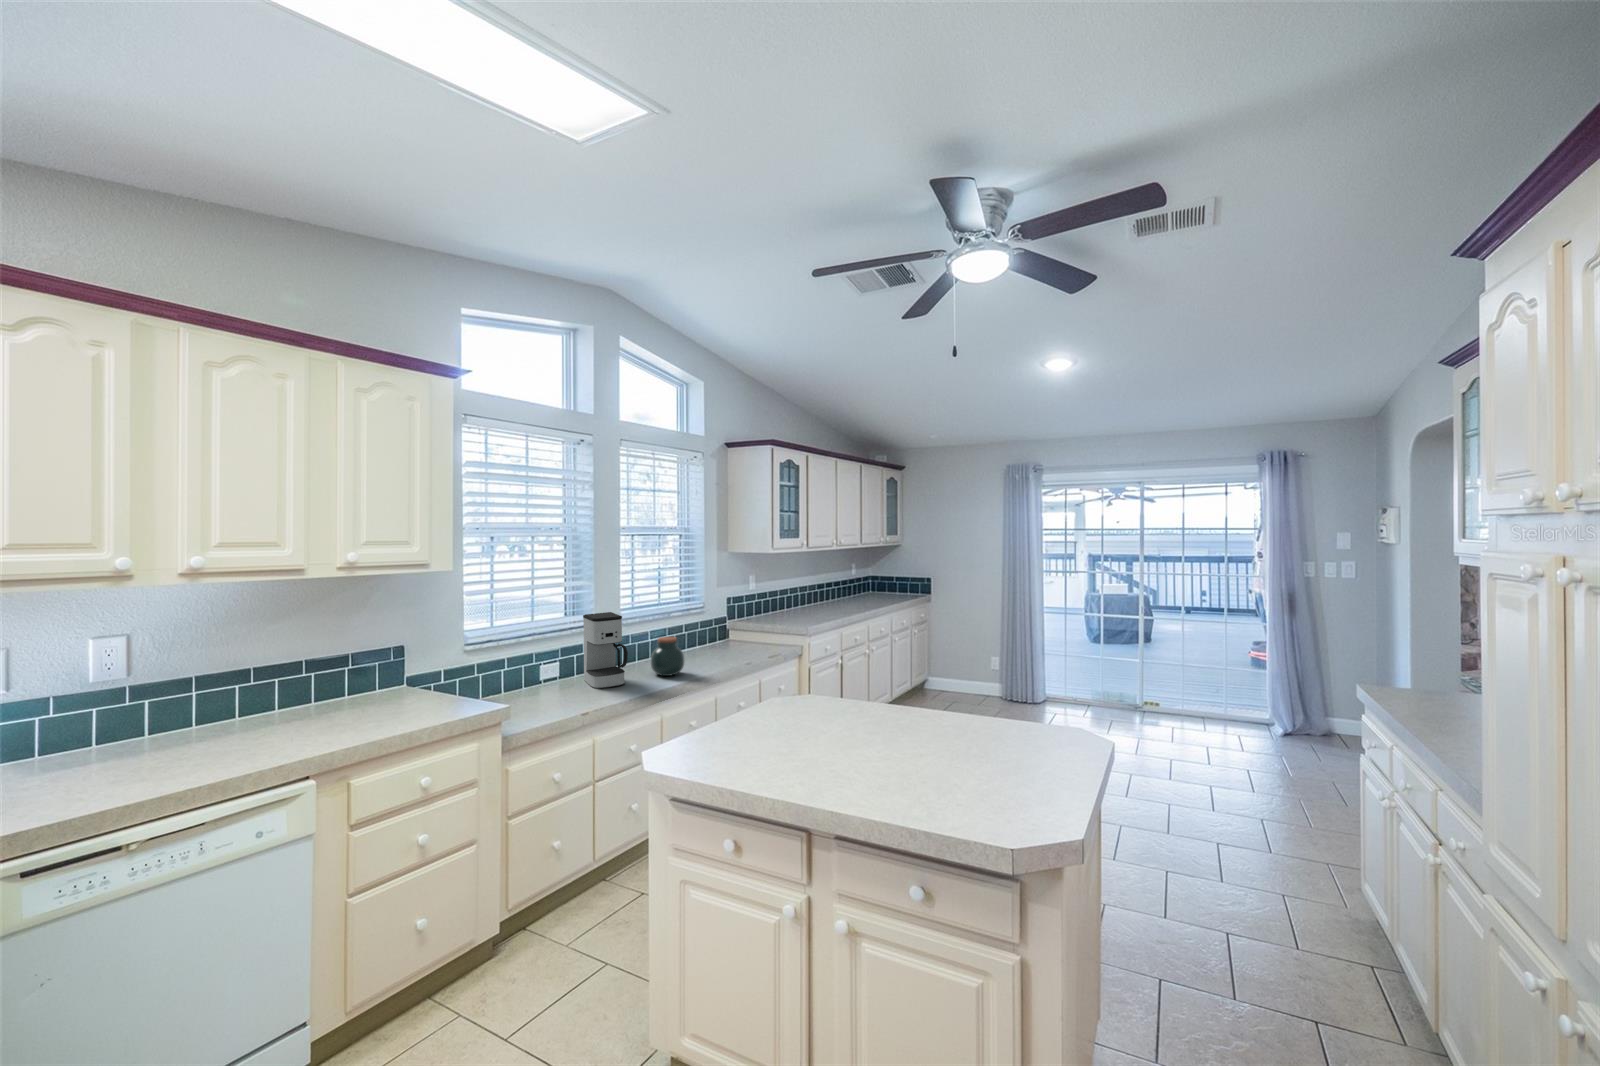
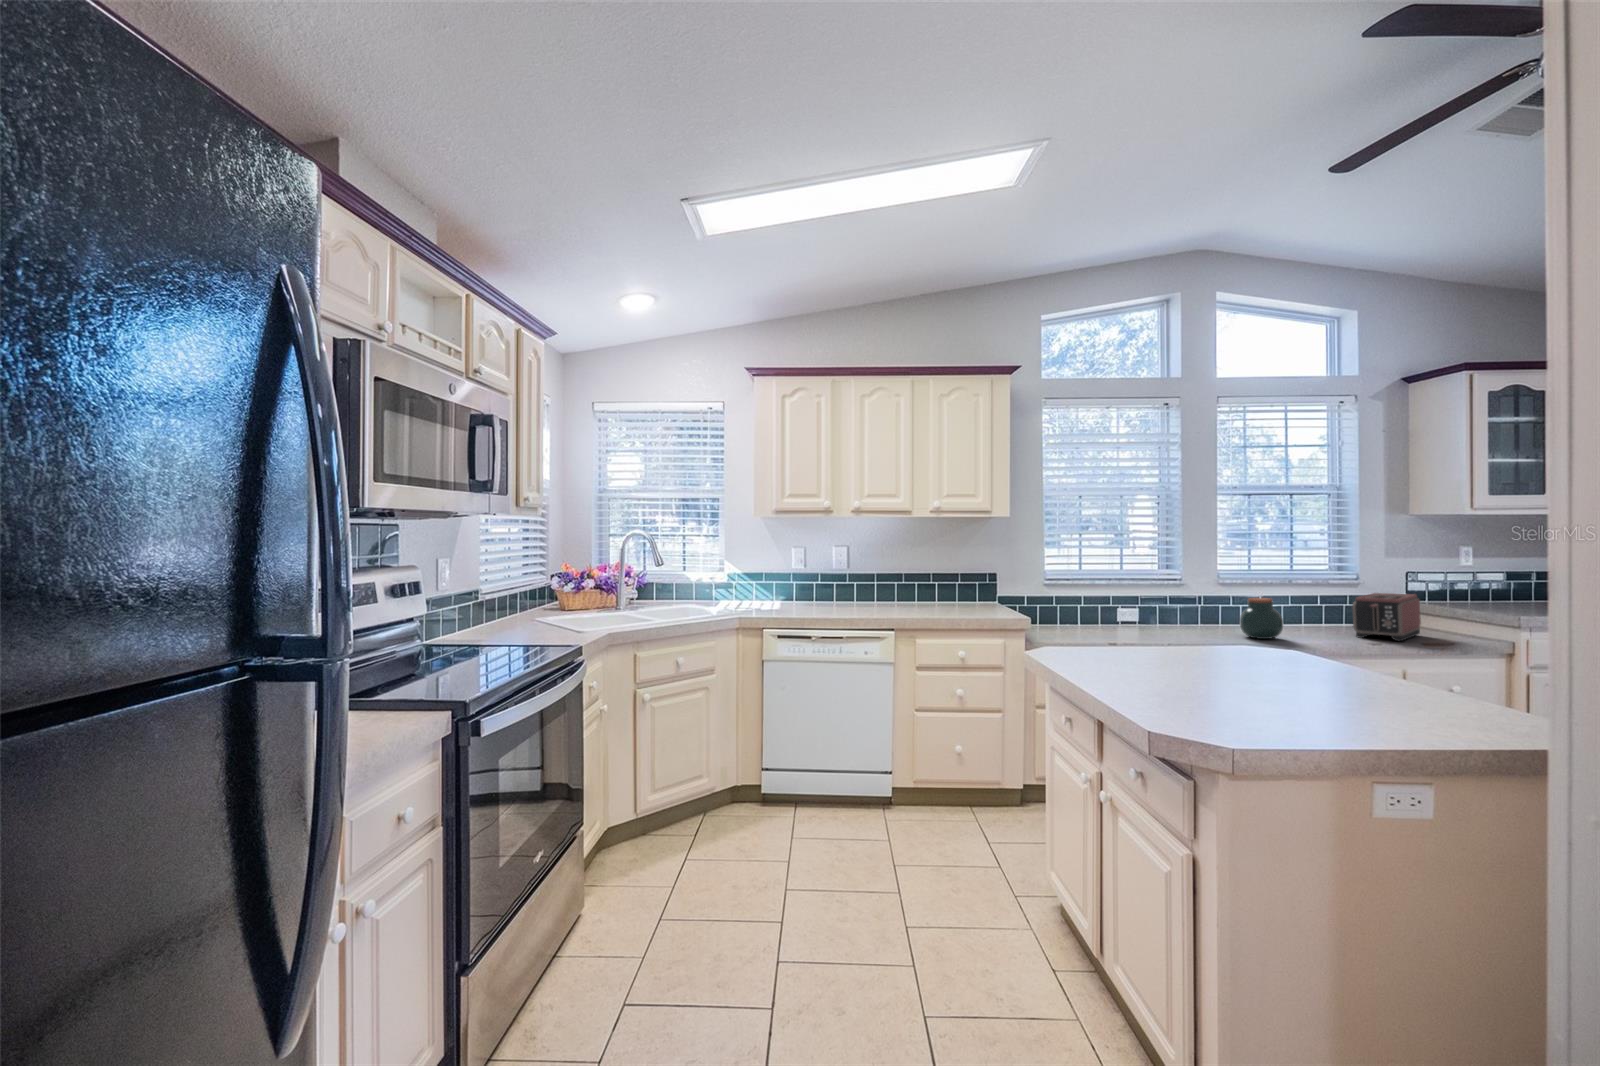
coffee maker: present [583,612,628,689] -> none [1161,566,1205,637]
toaster: none [714,618,746,659] -> present [1352,593,1421,641]

